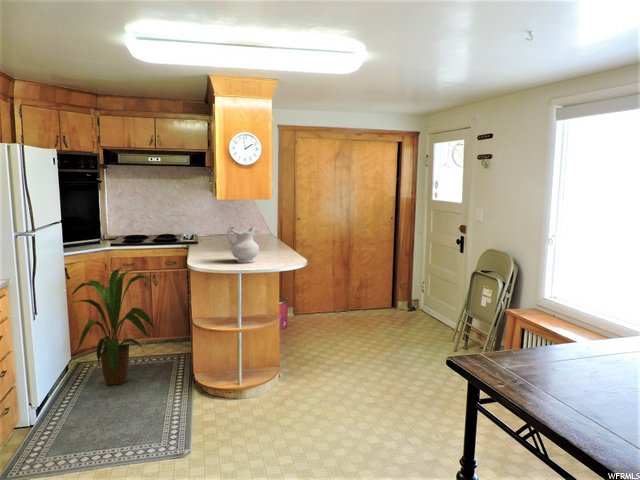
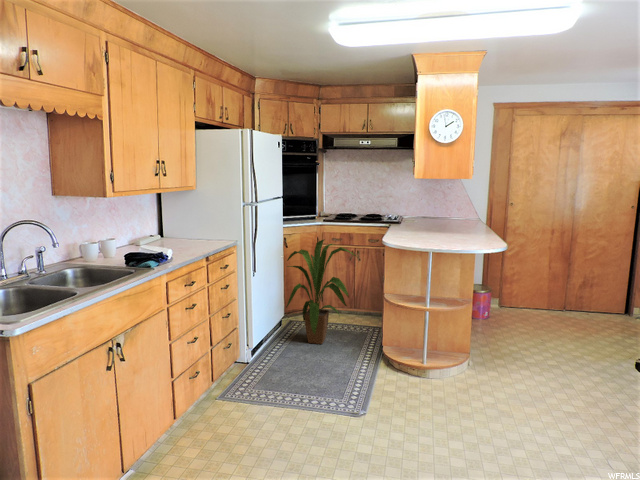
ceramic pitcher: present [227,227,259,263] -> none [419,205,452,242]

